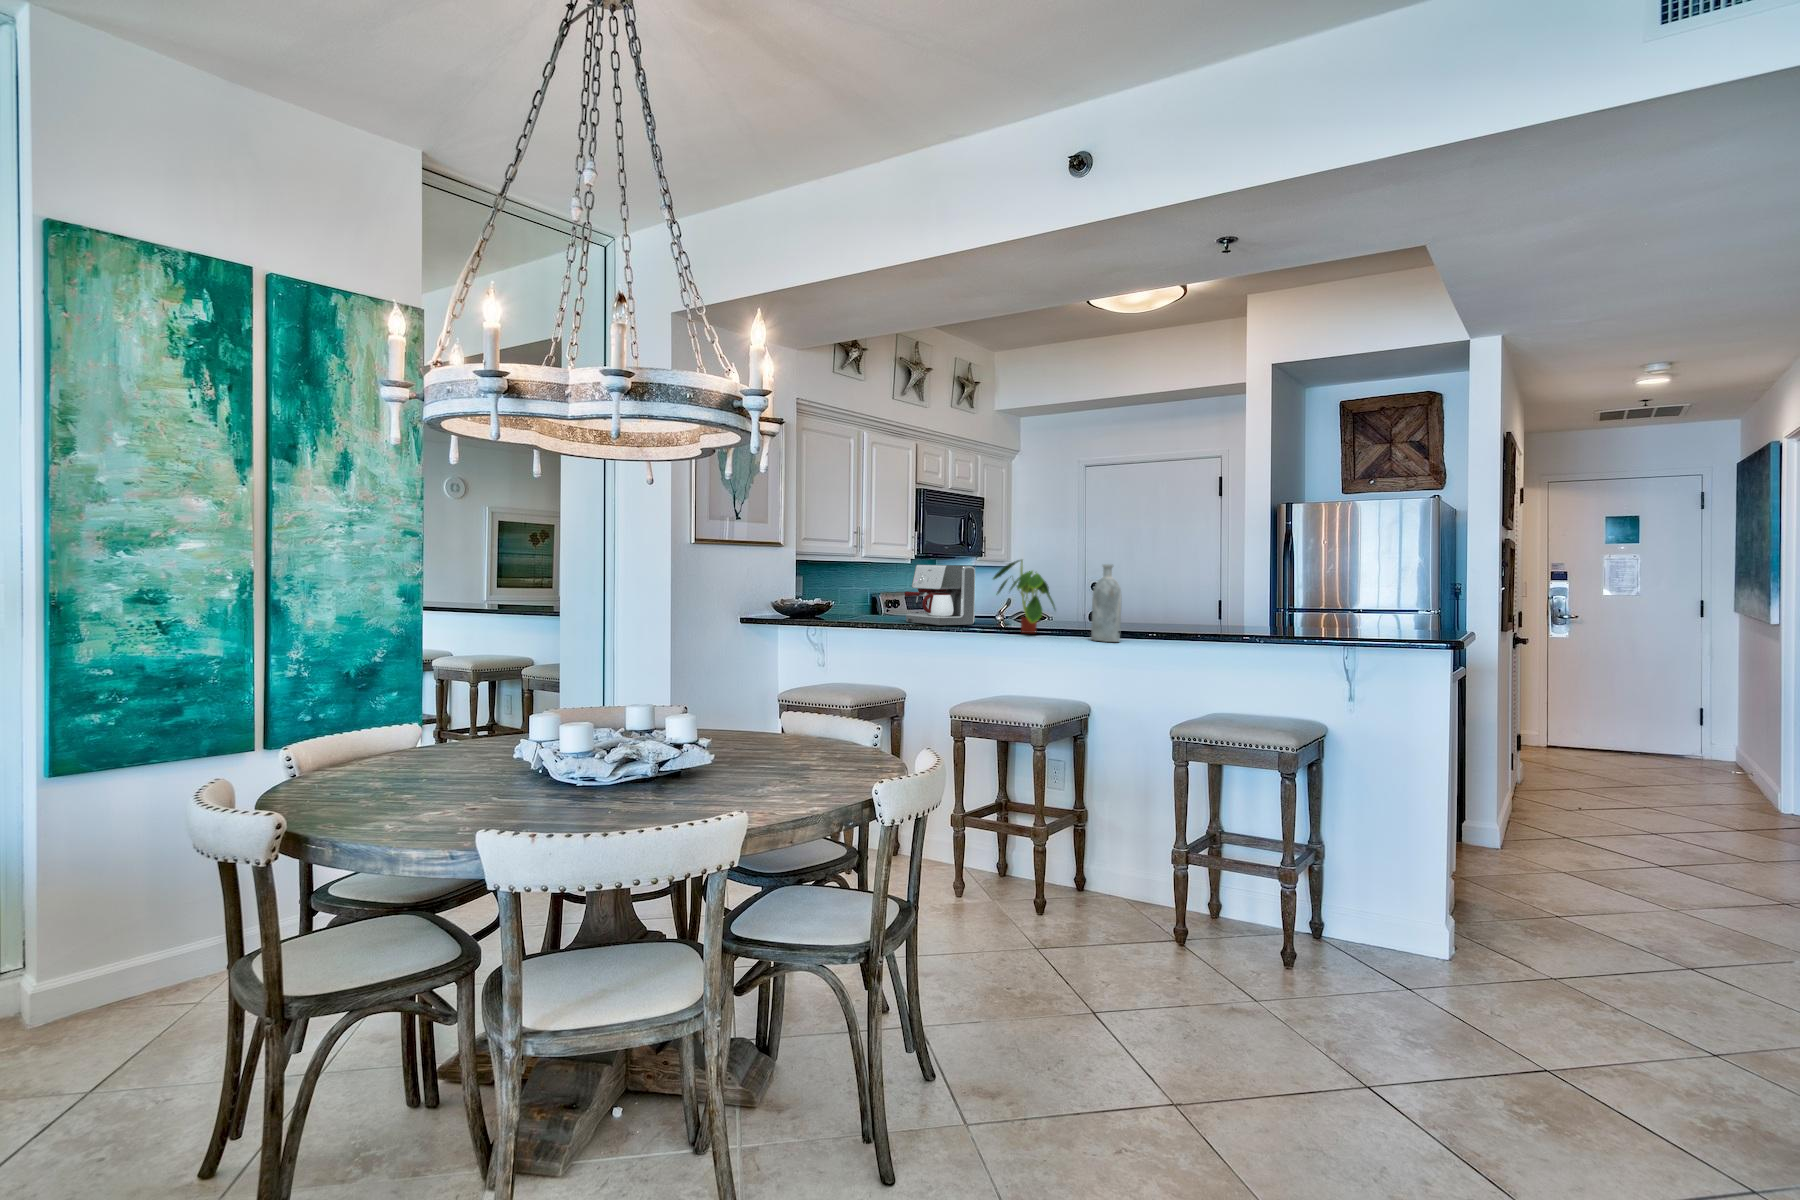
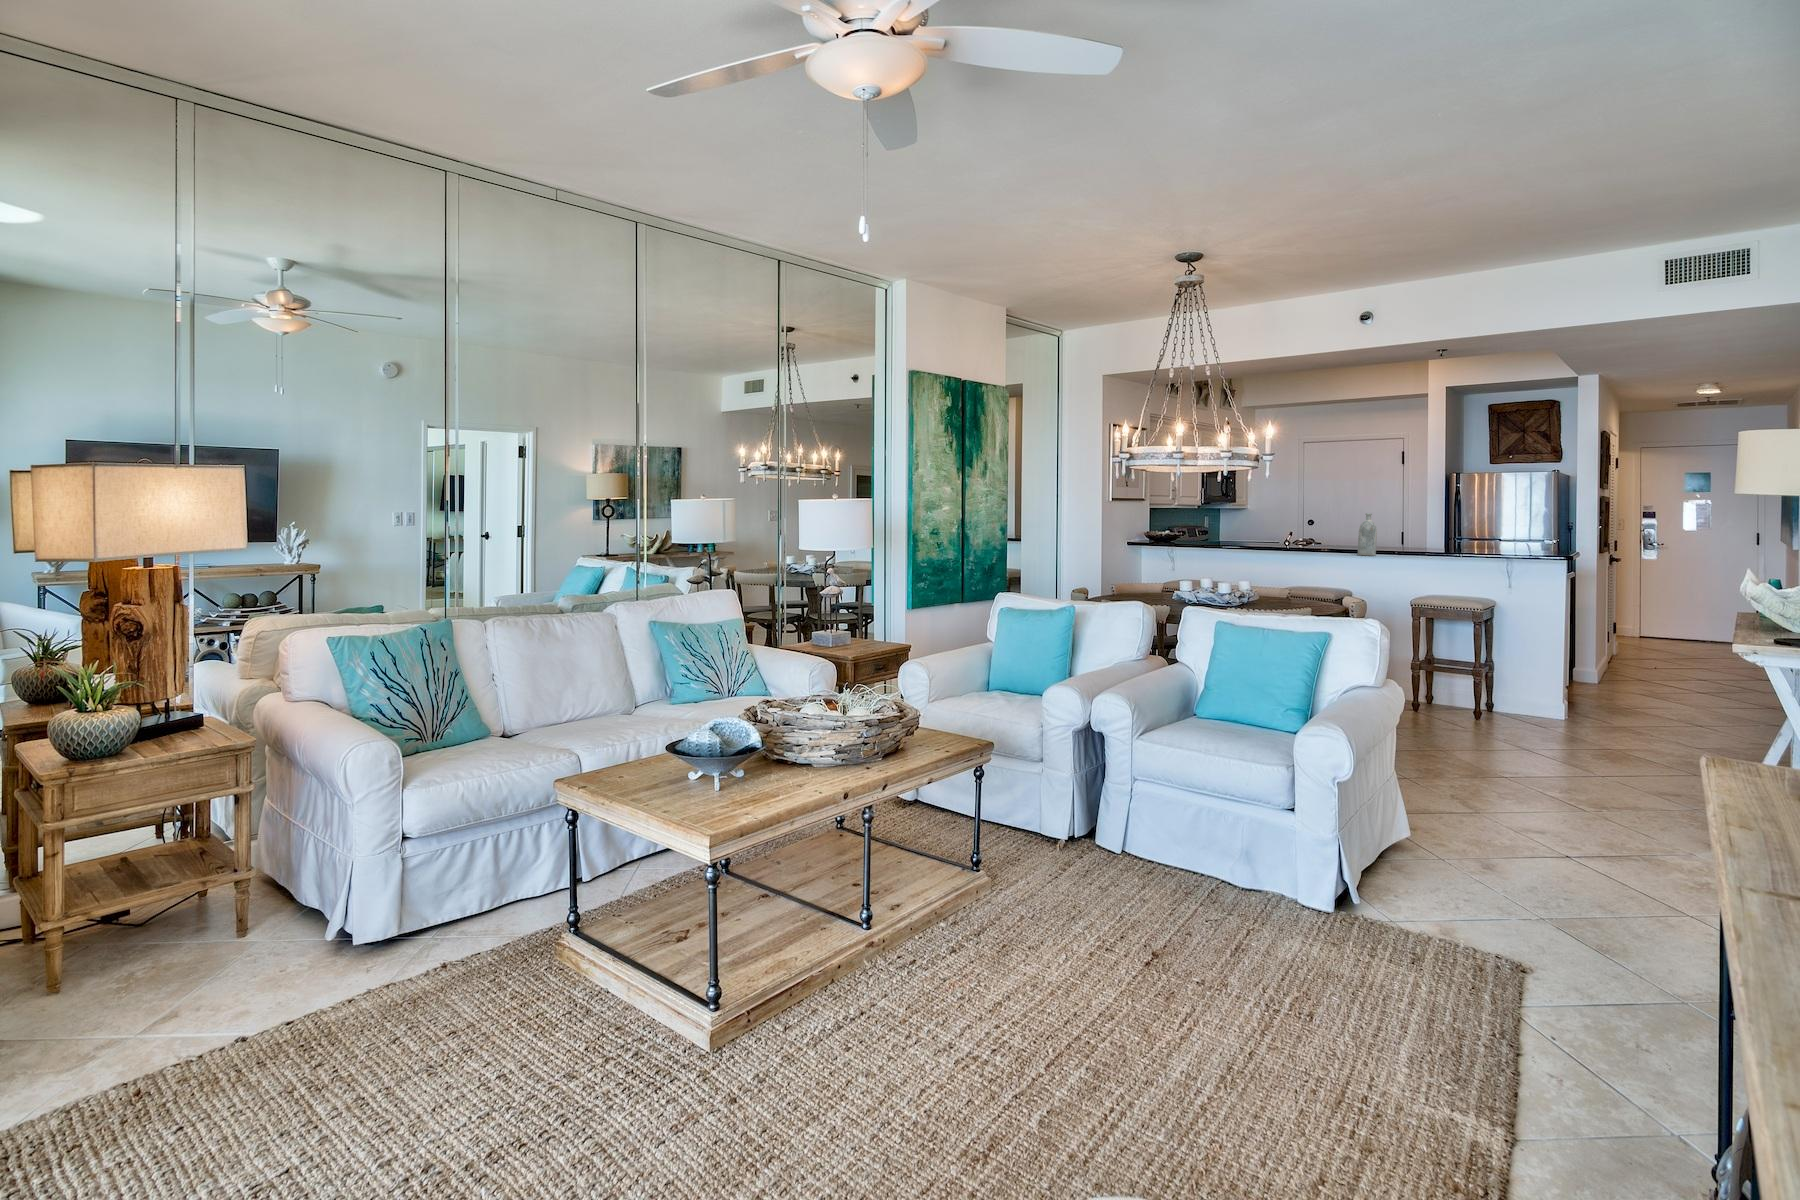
plant: present [993,560,1055,633] -> none [1292,511,1329,553]
coffee maker: present [905,565,975,625] -> none [1229,515,1274,550]

